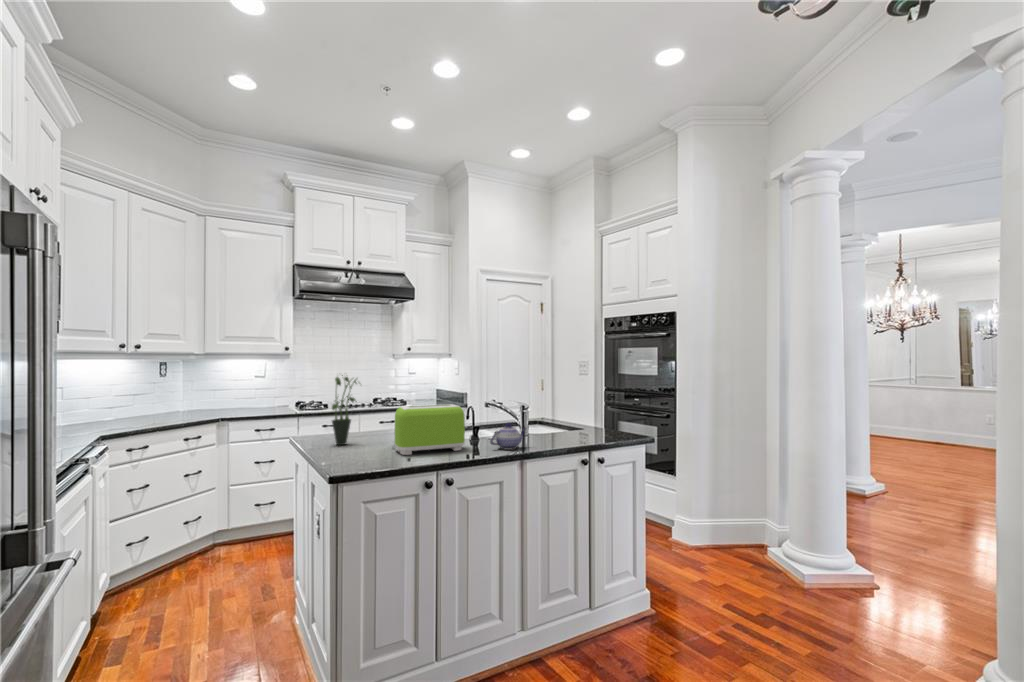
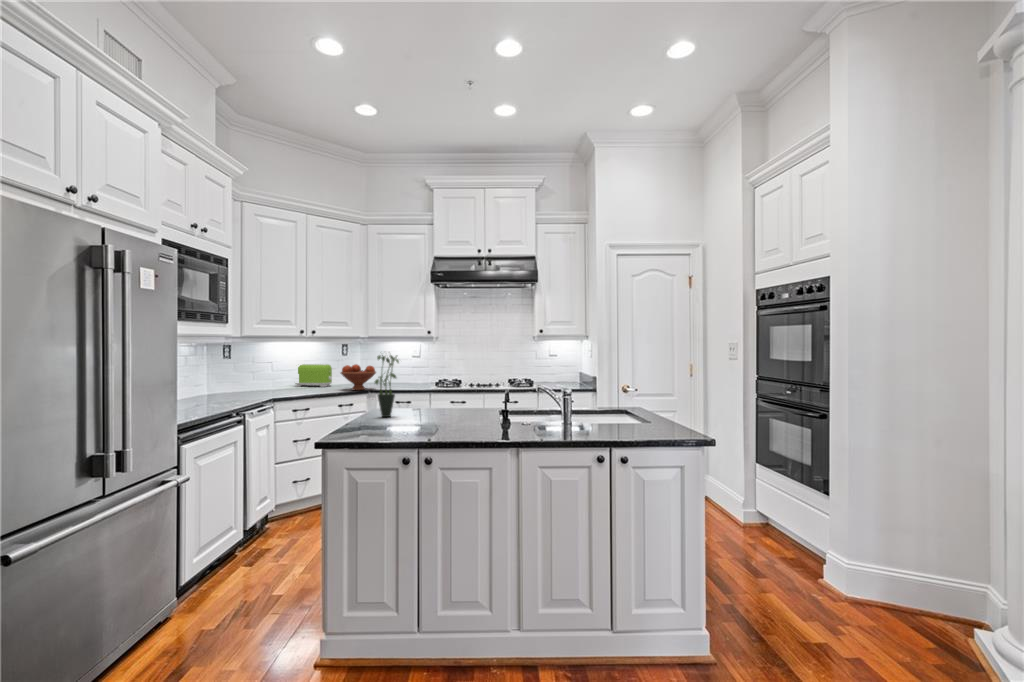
fruit bowl: none [180,387,229,419] -> present [341,364,376,390]
toaster: present [395,404,465,455] -> present [295,364,332,387]
teapot: present [490,423,526,450] -> none [491,406,536,435]

